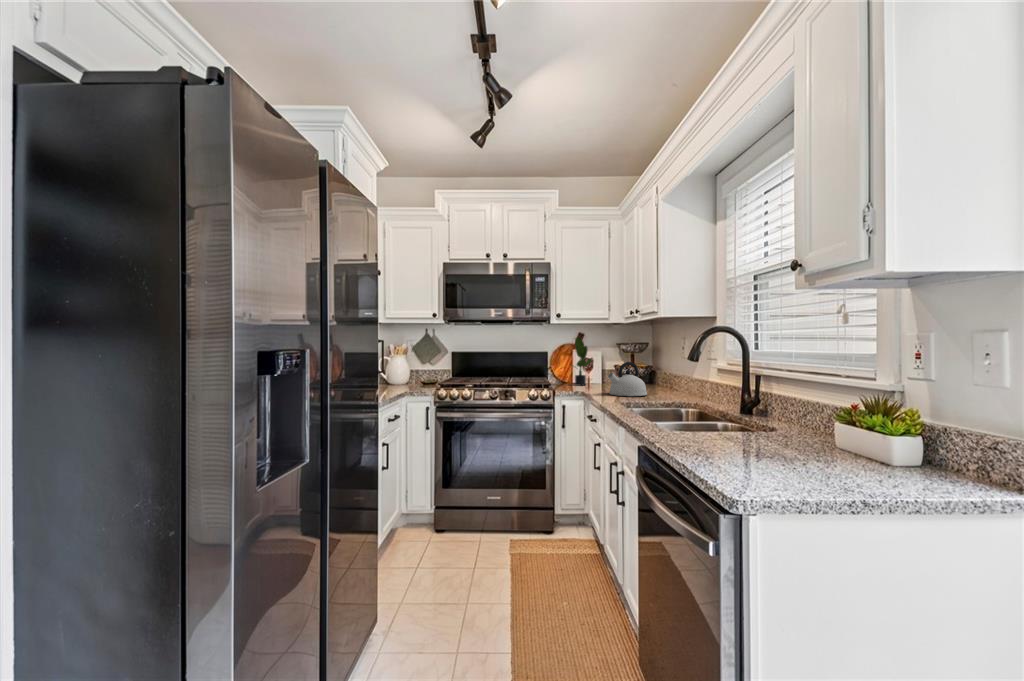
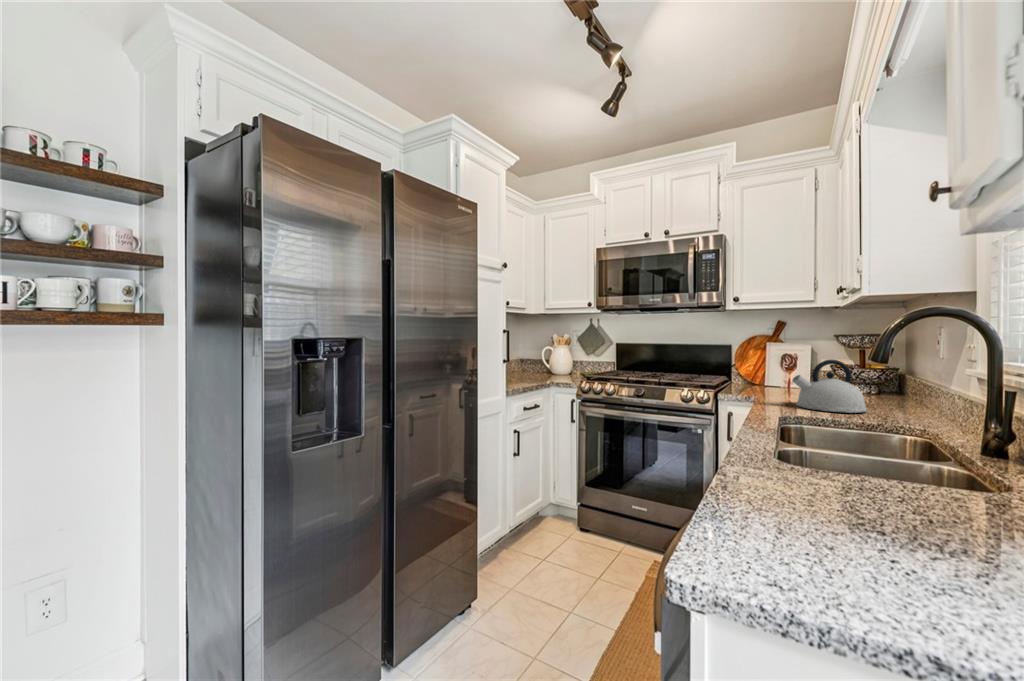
potted plant: present [575,337,592,385] -> none [751,325,791,389]

